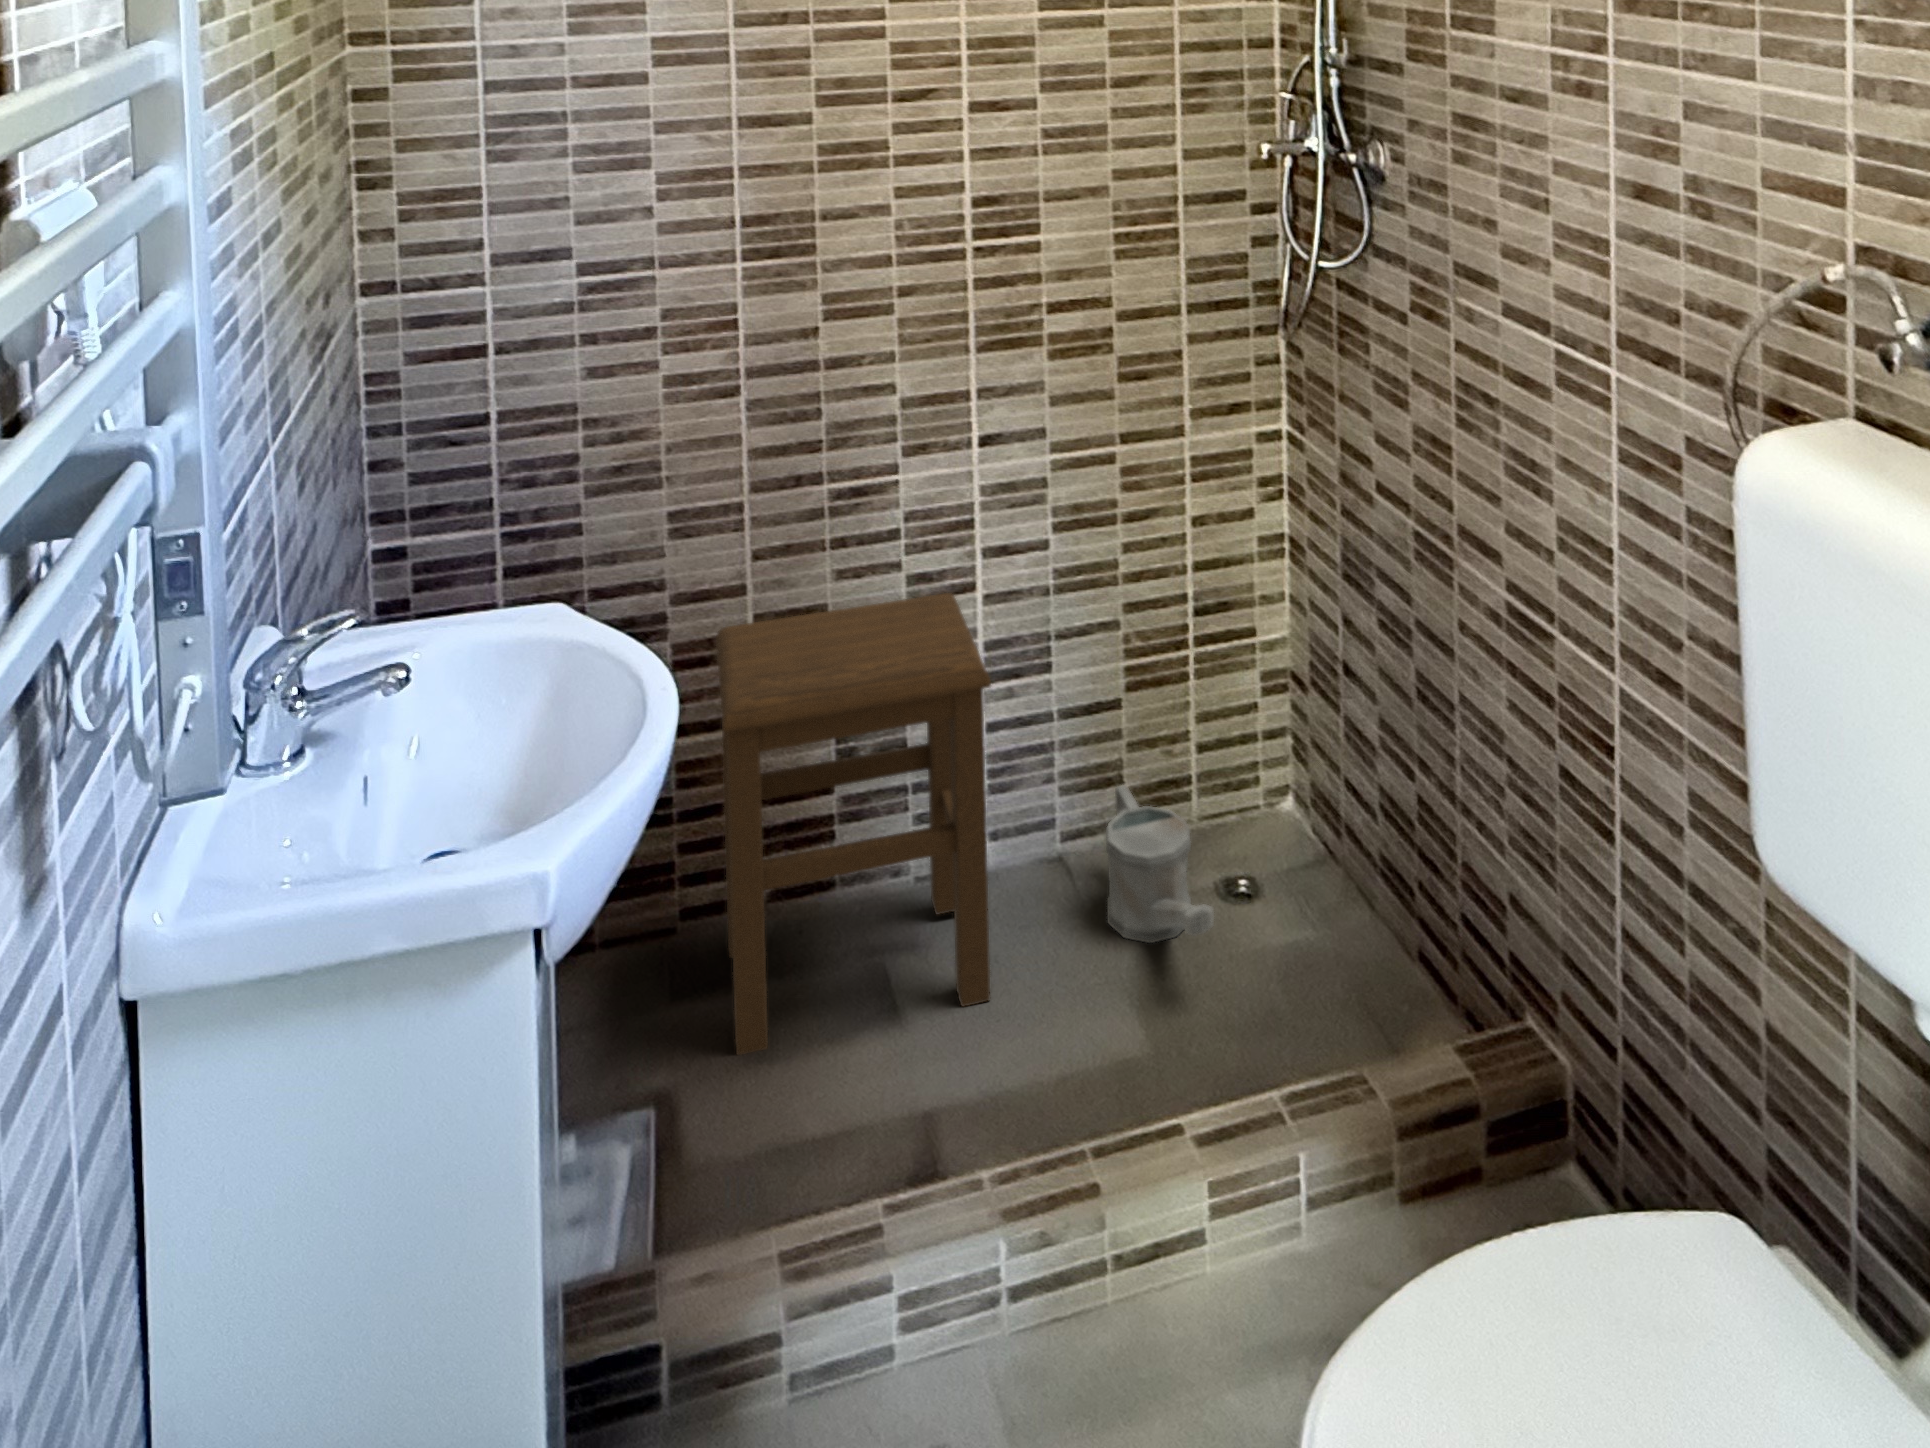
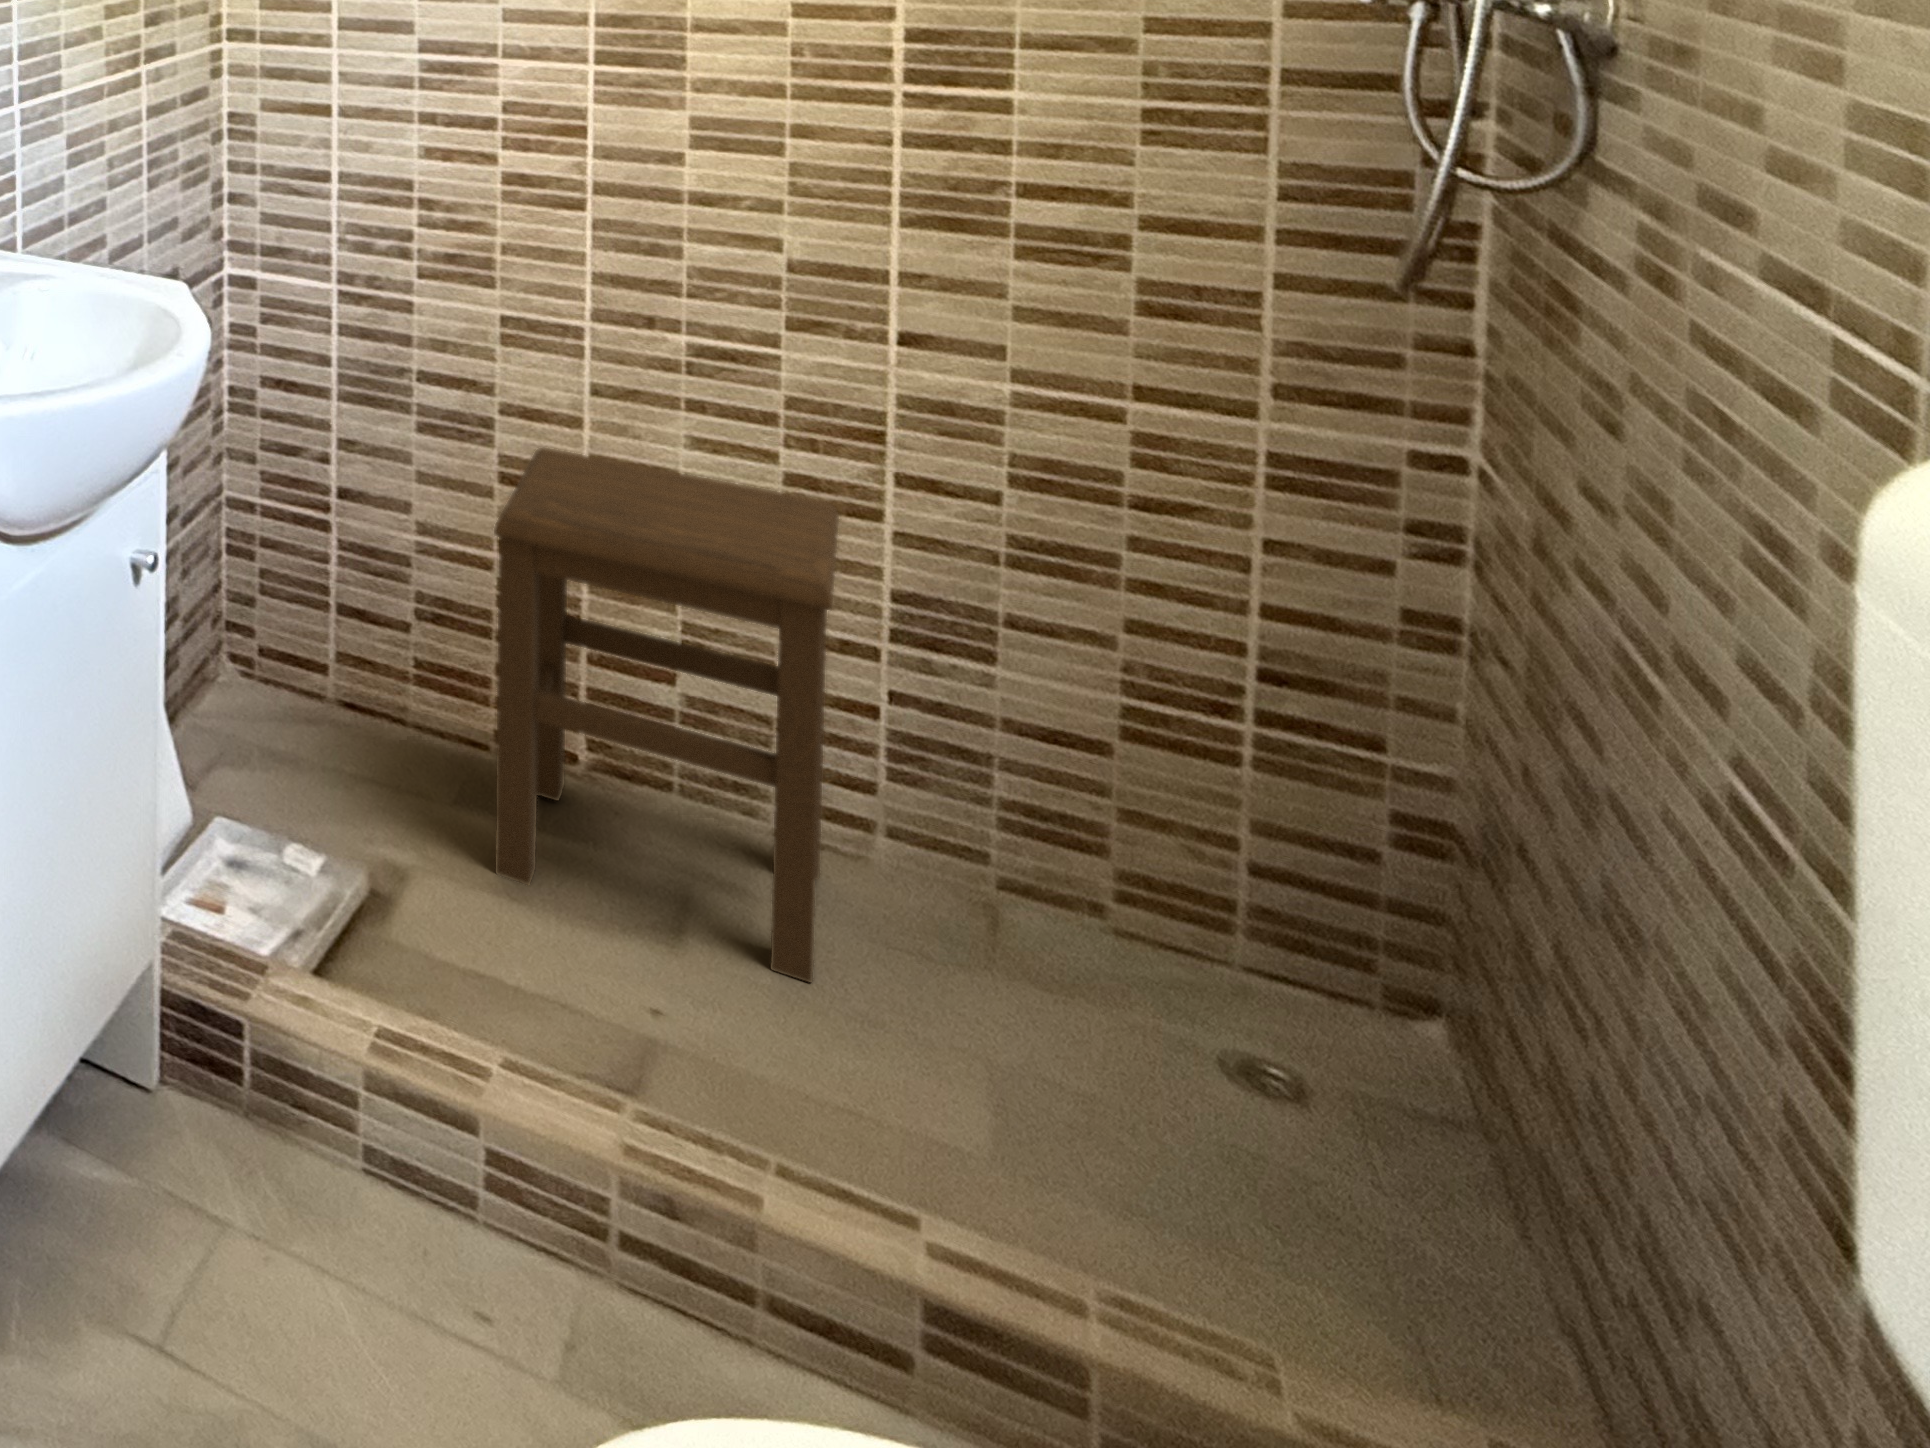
watering can: present [1106,785,1214,943] -> none [1024,842,1180,1066]

